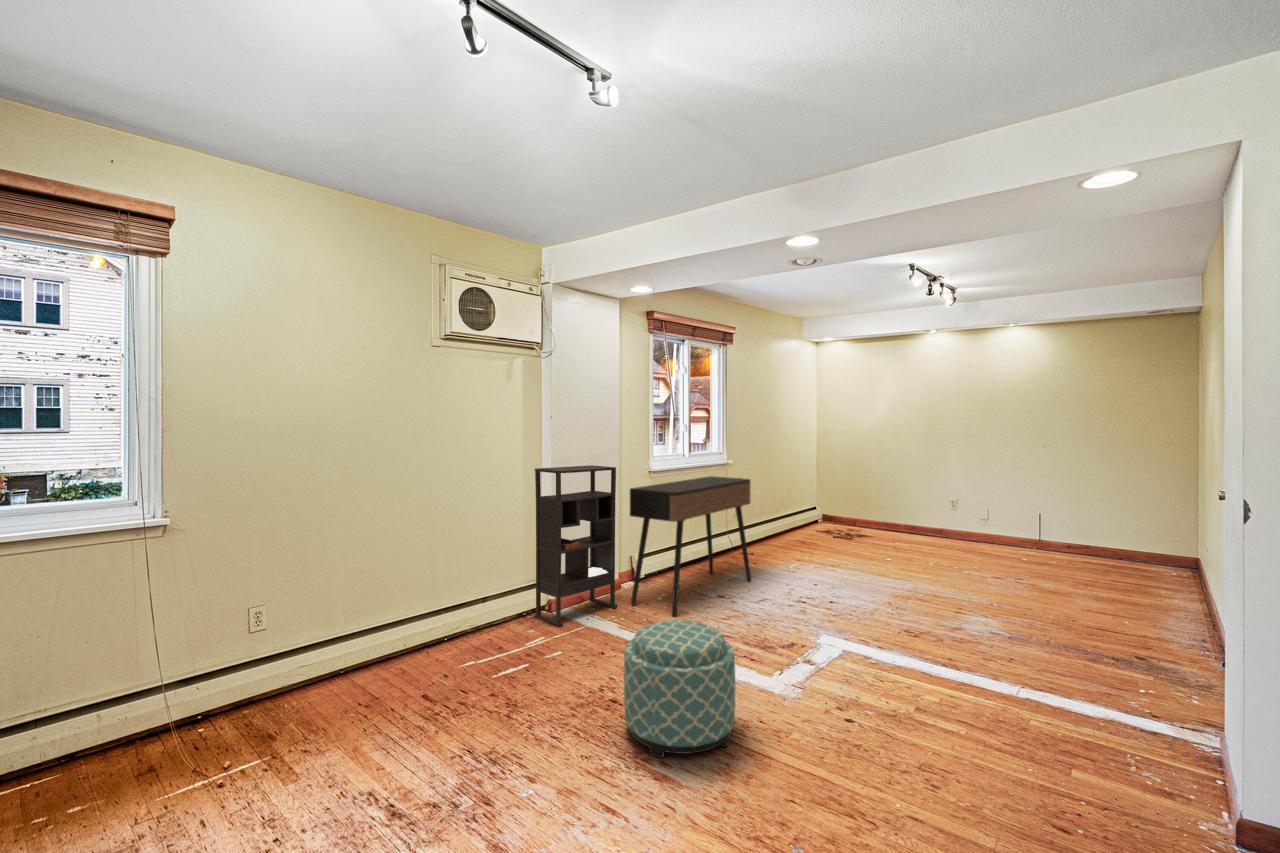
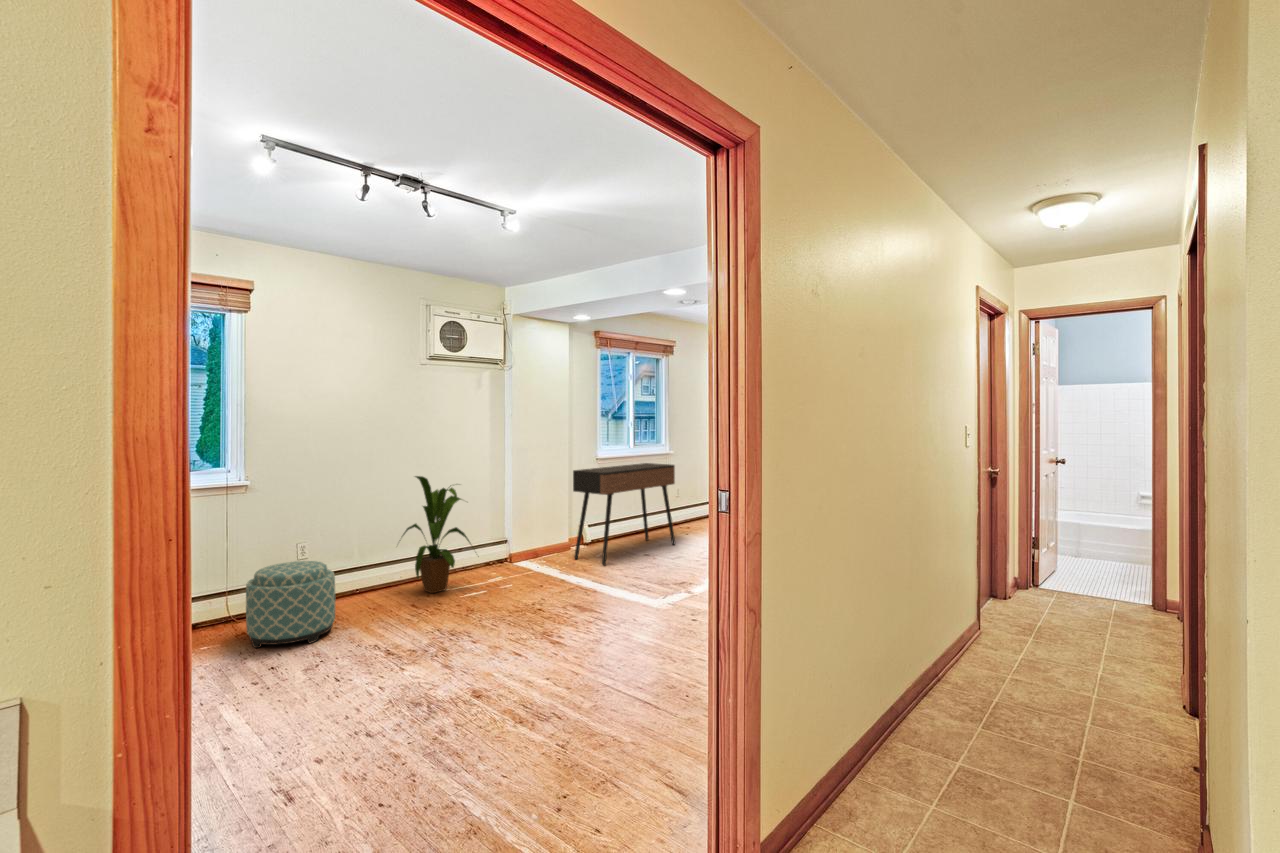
bookshelf: present [534,465,617,627] -> none [499,453,563,571]
house plant: none [398,504,516,670] -> present [403,476,471,593]
ottoman: present [624,620,735,758] -> present [246,561,335,648]

